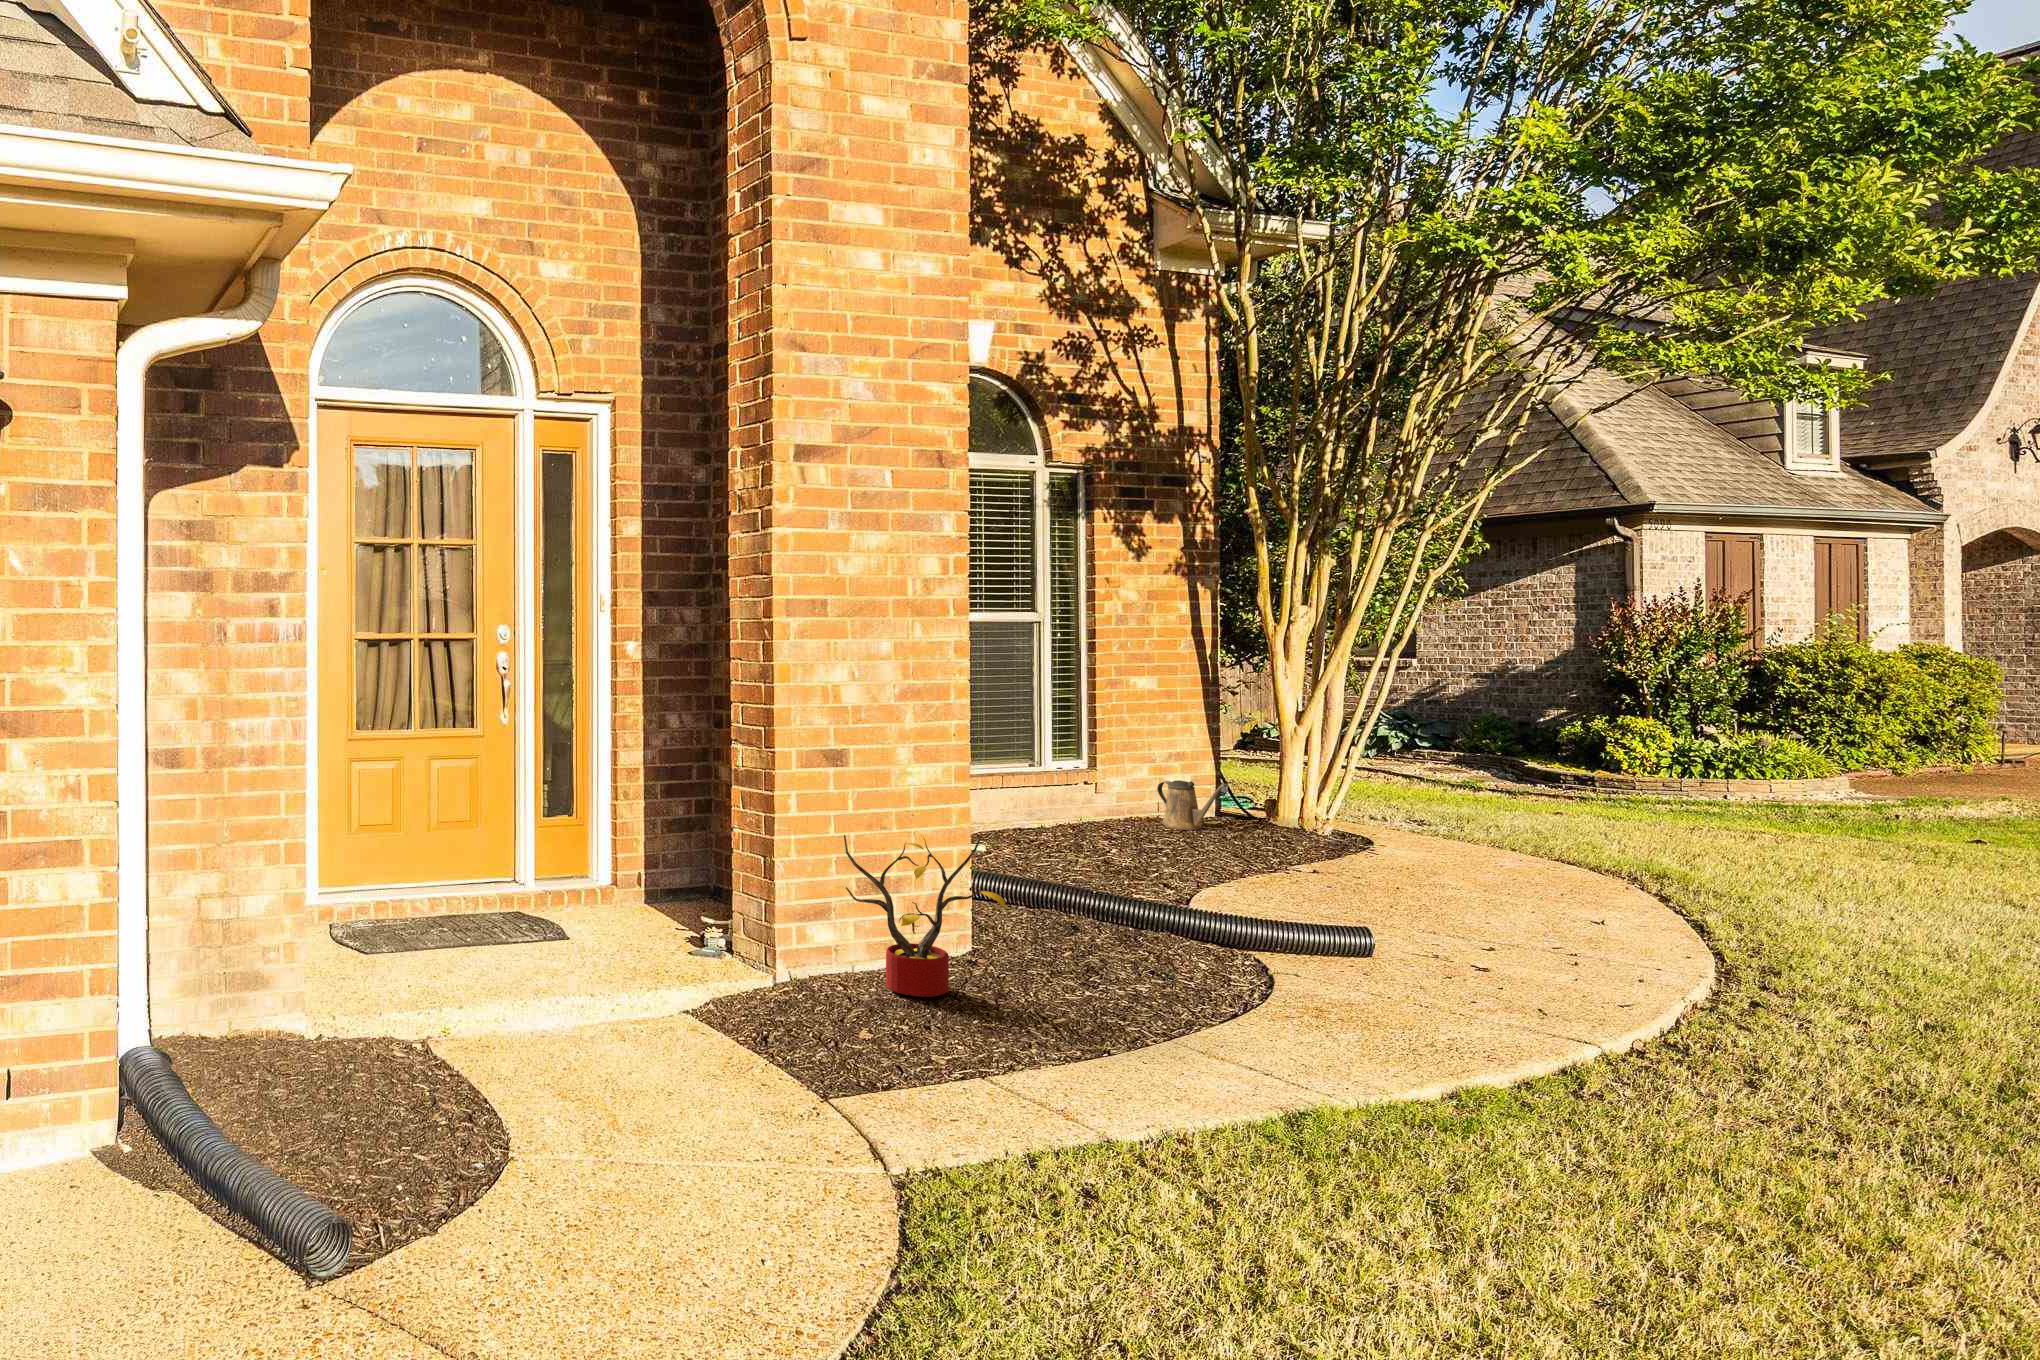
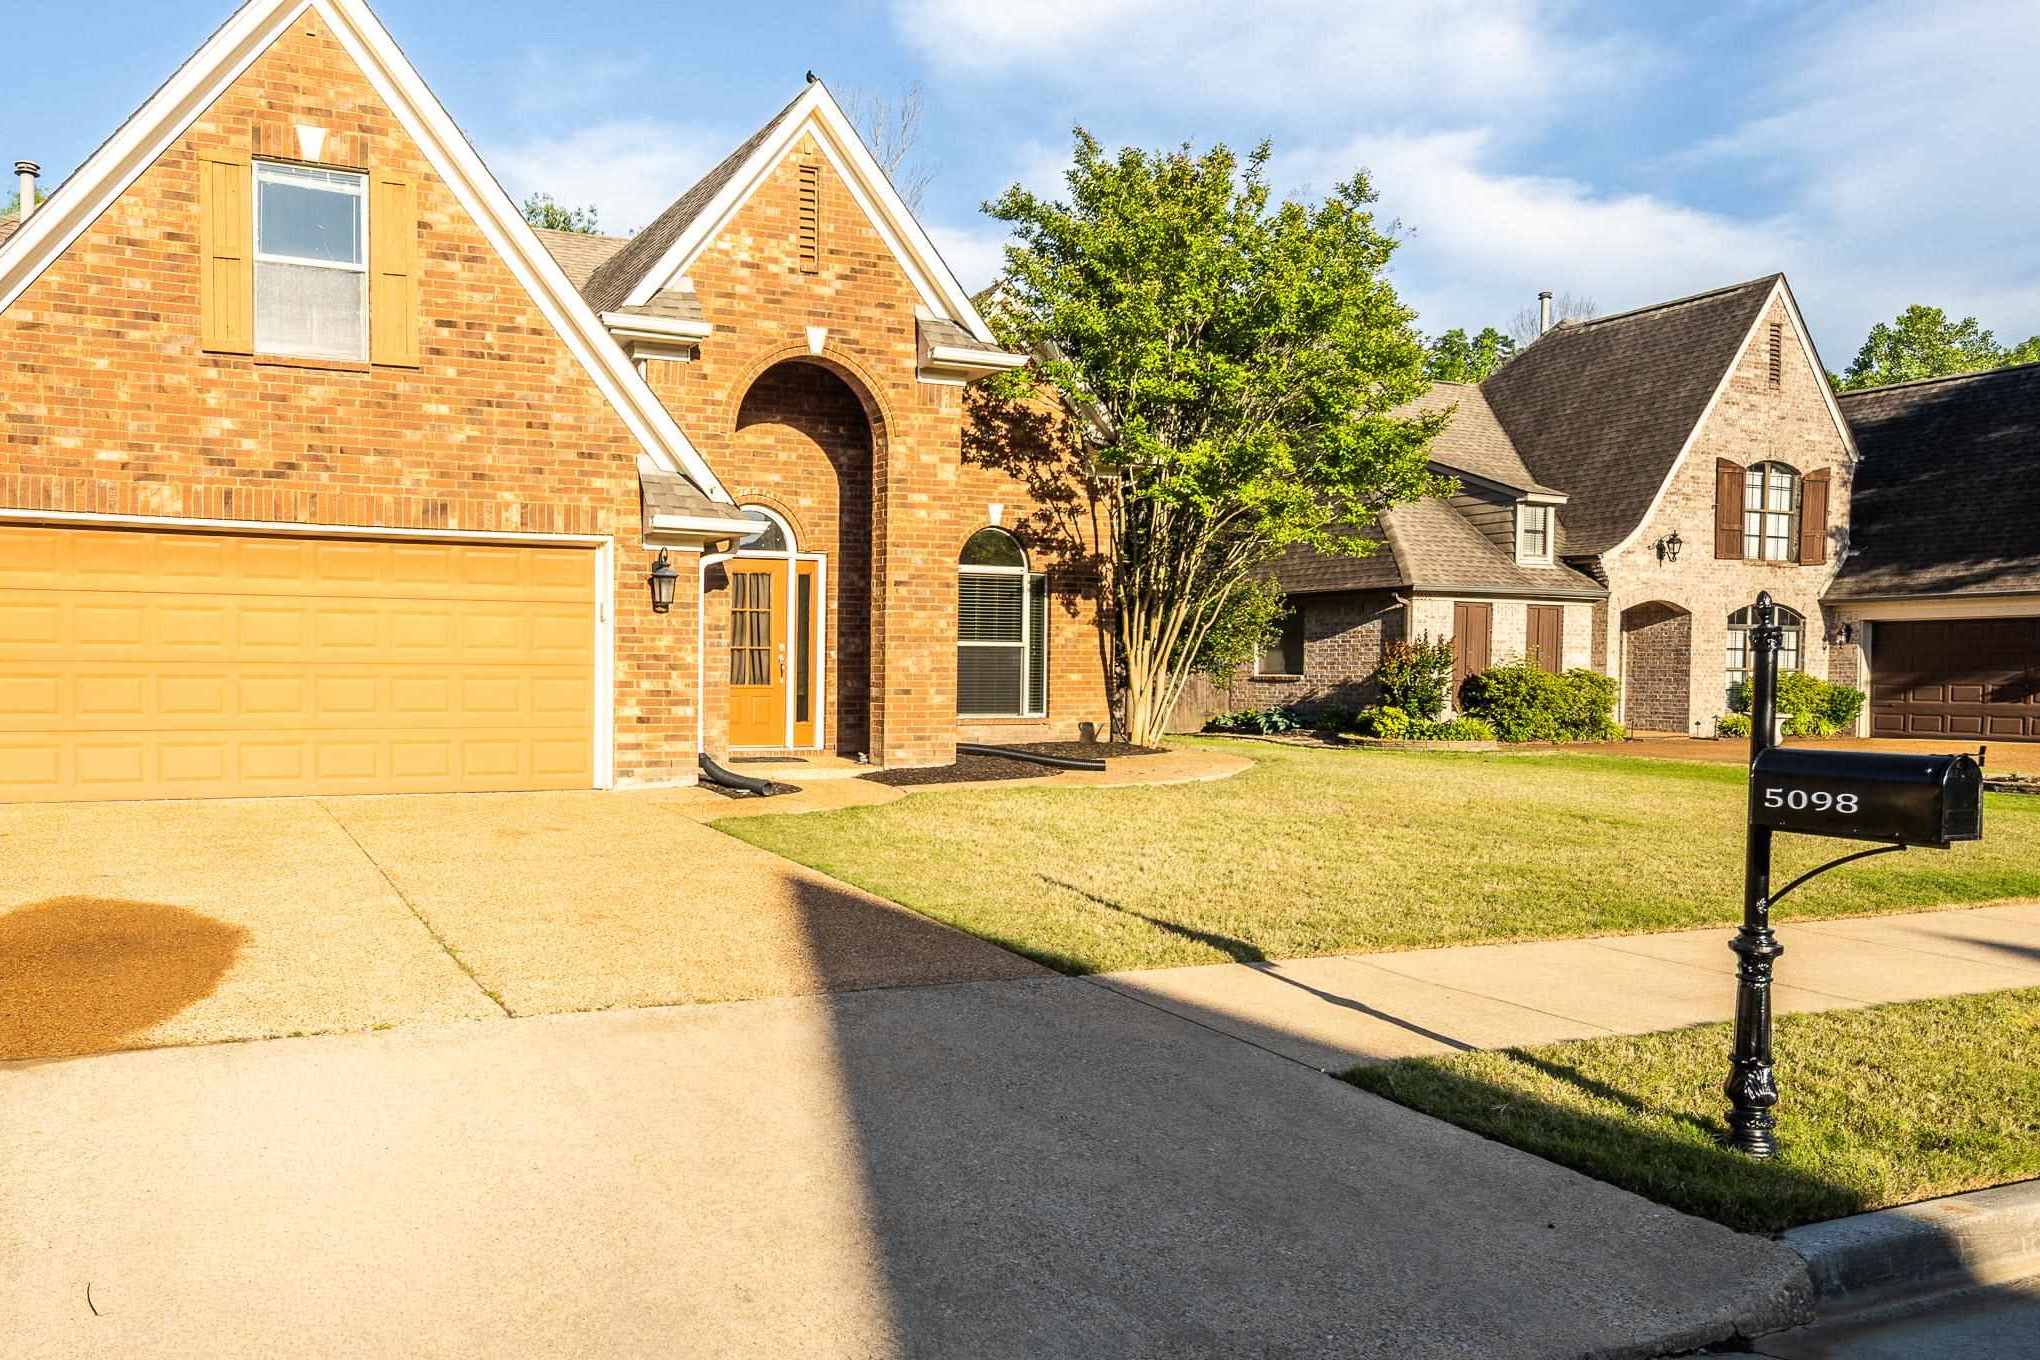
decorative plant: present [829,835,1005,997] -> none [907,726,973,786]

